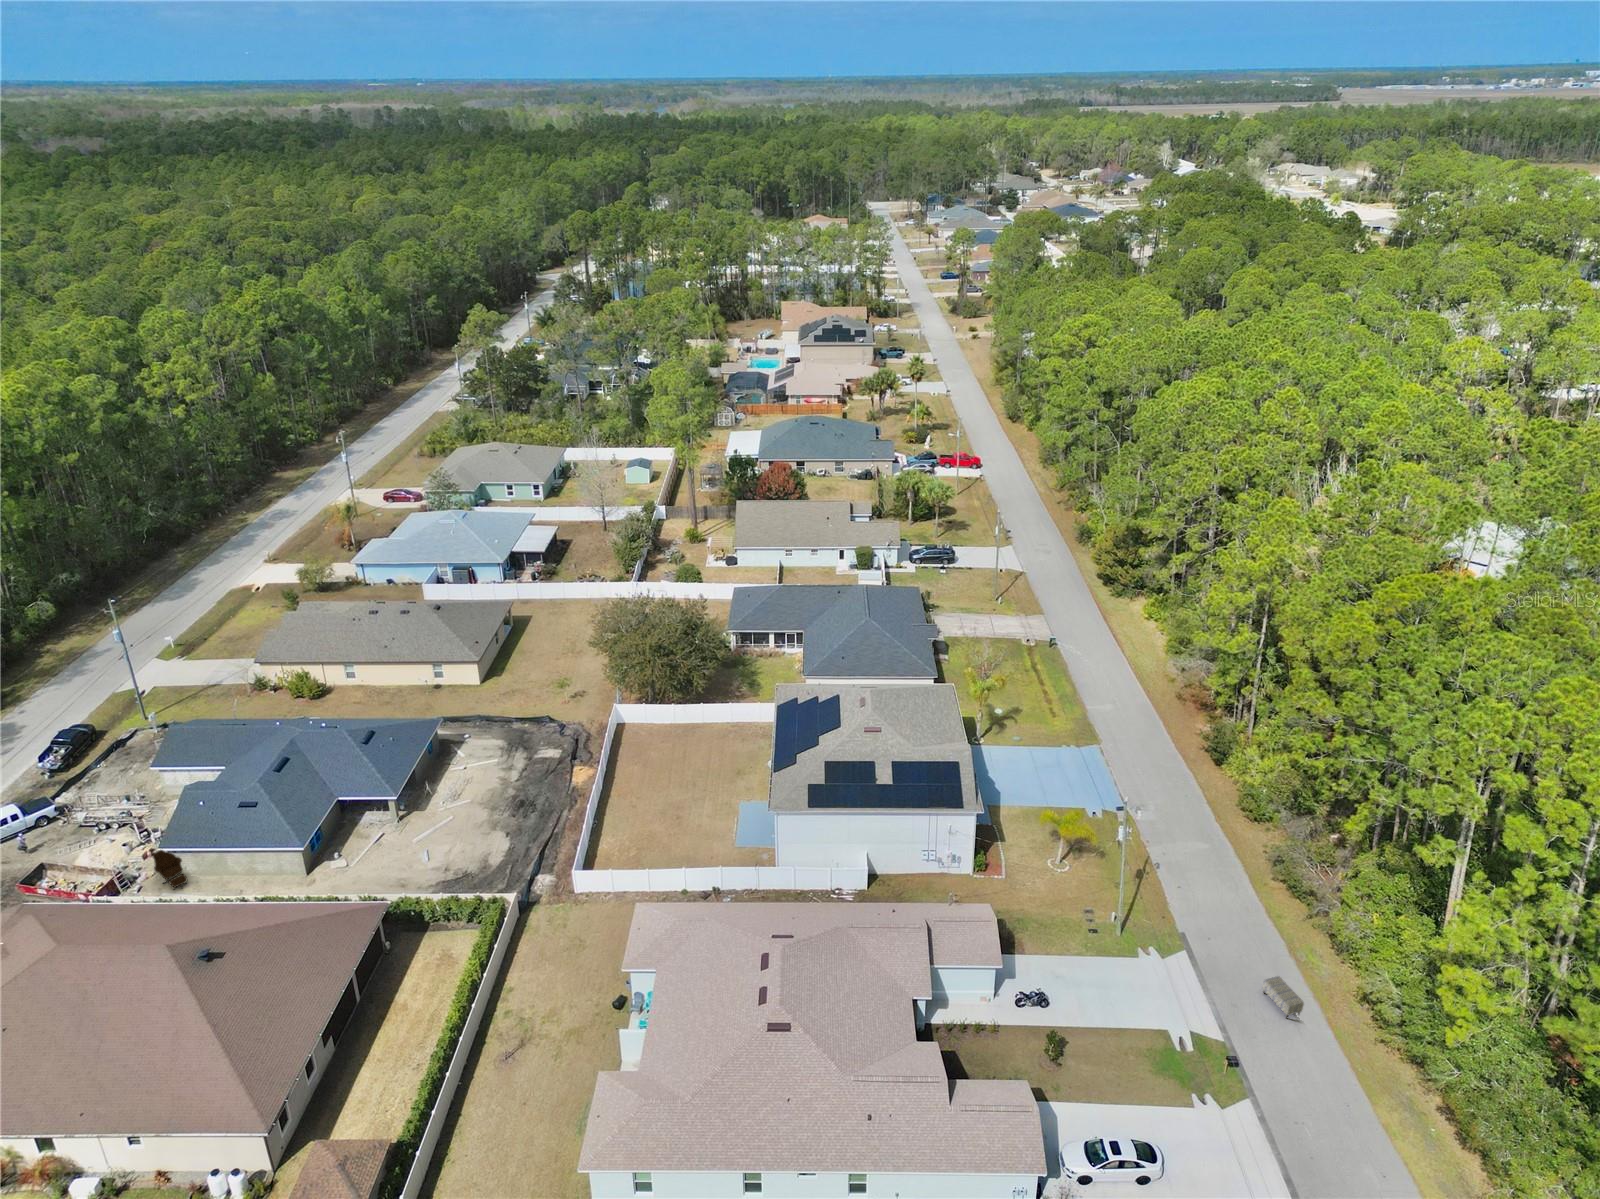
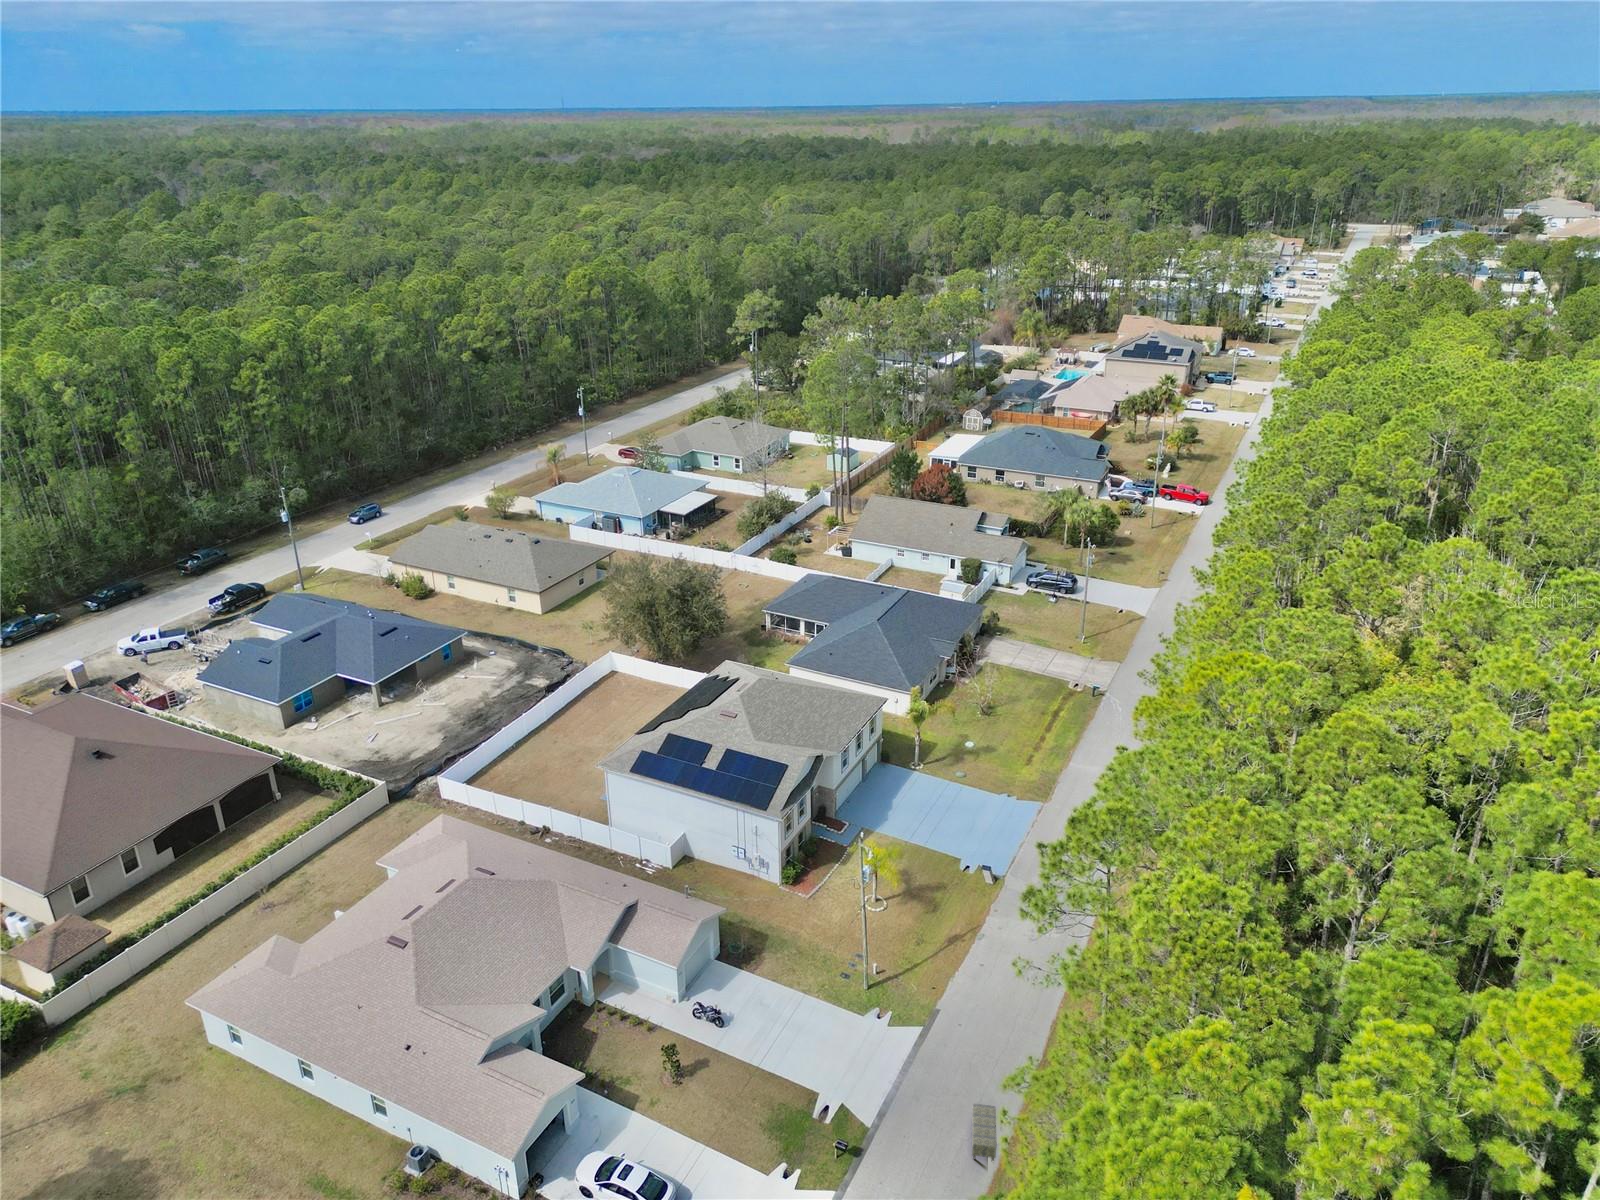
lounge chair: present [153,850,187,887] -> none [192,680,215,715]

